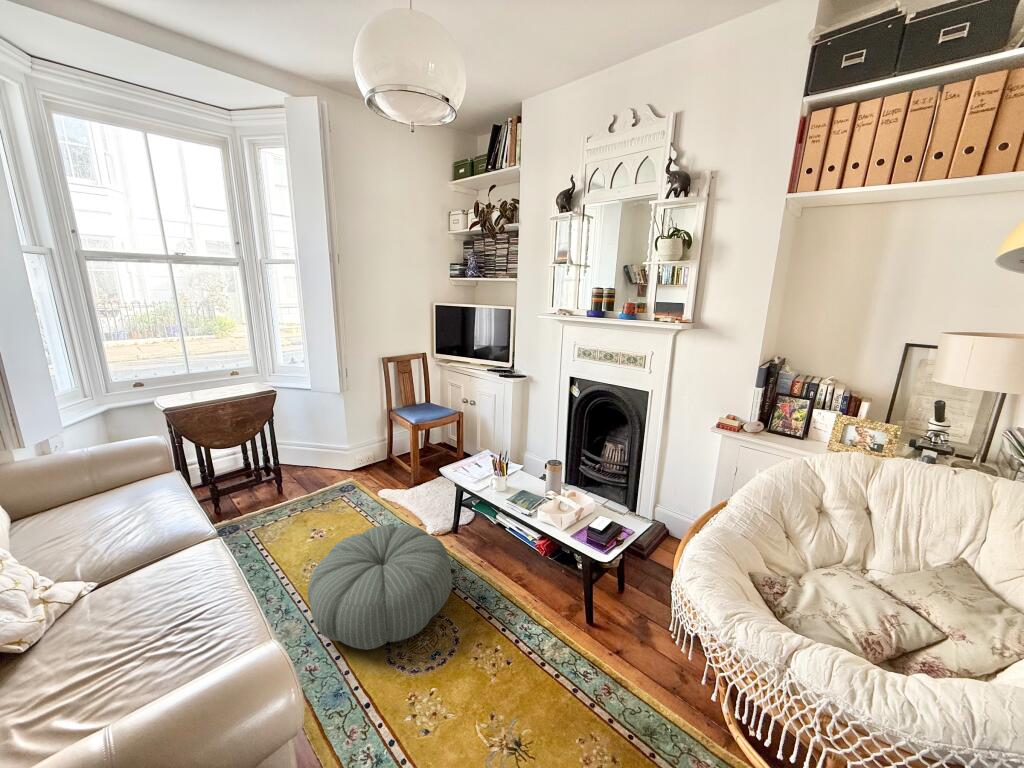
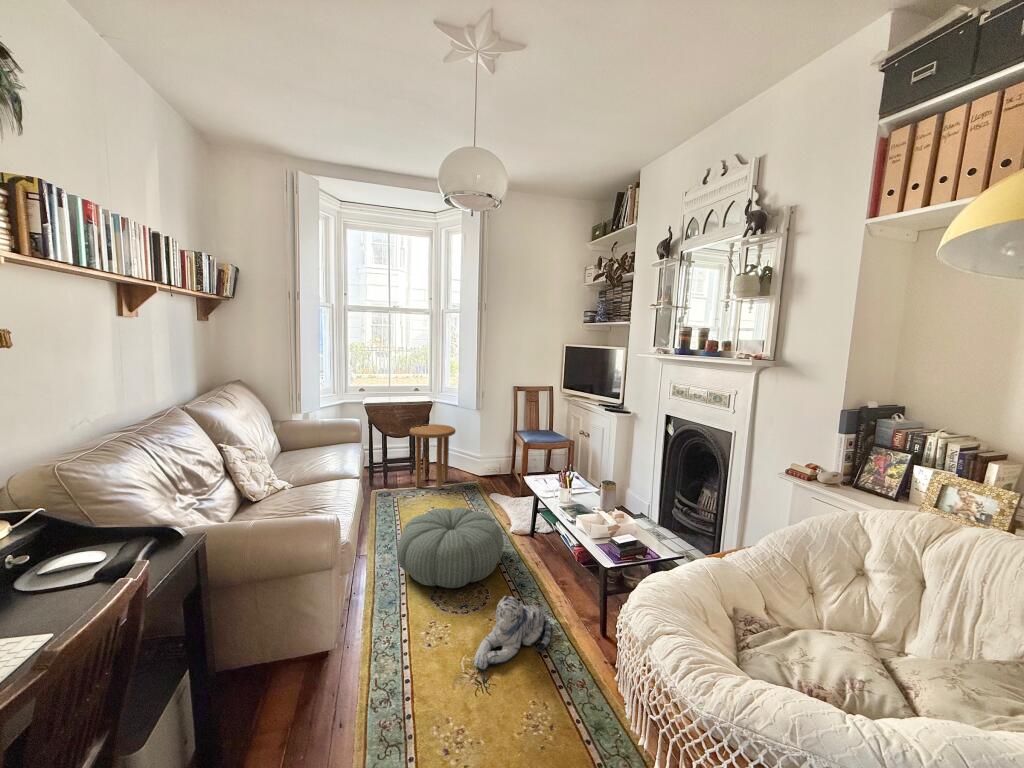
side table: none [248,416,318,506] -> present [410,424,456,490]
plush toy: none [487,623,553,734] -> present [474,596,551,669]

